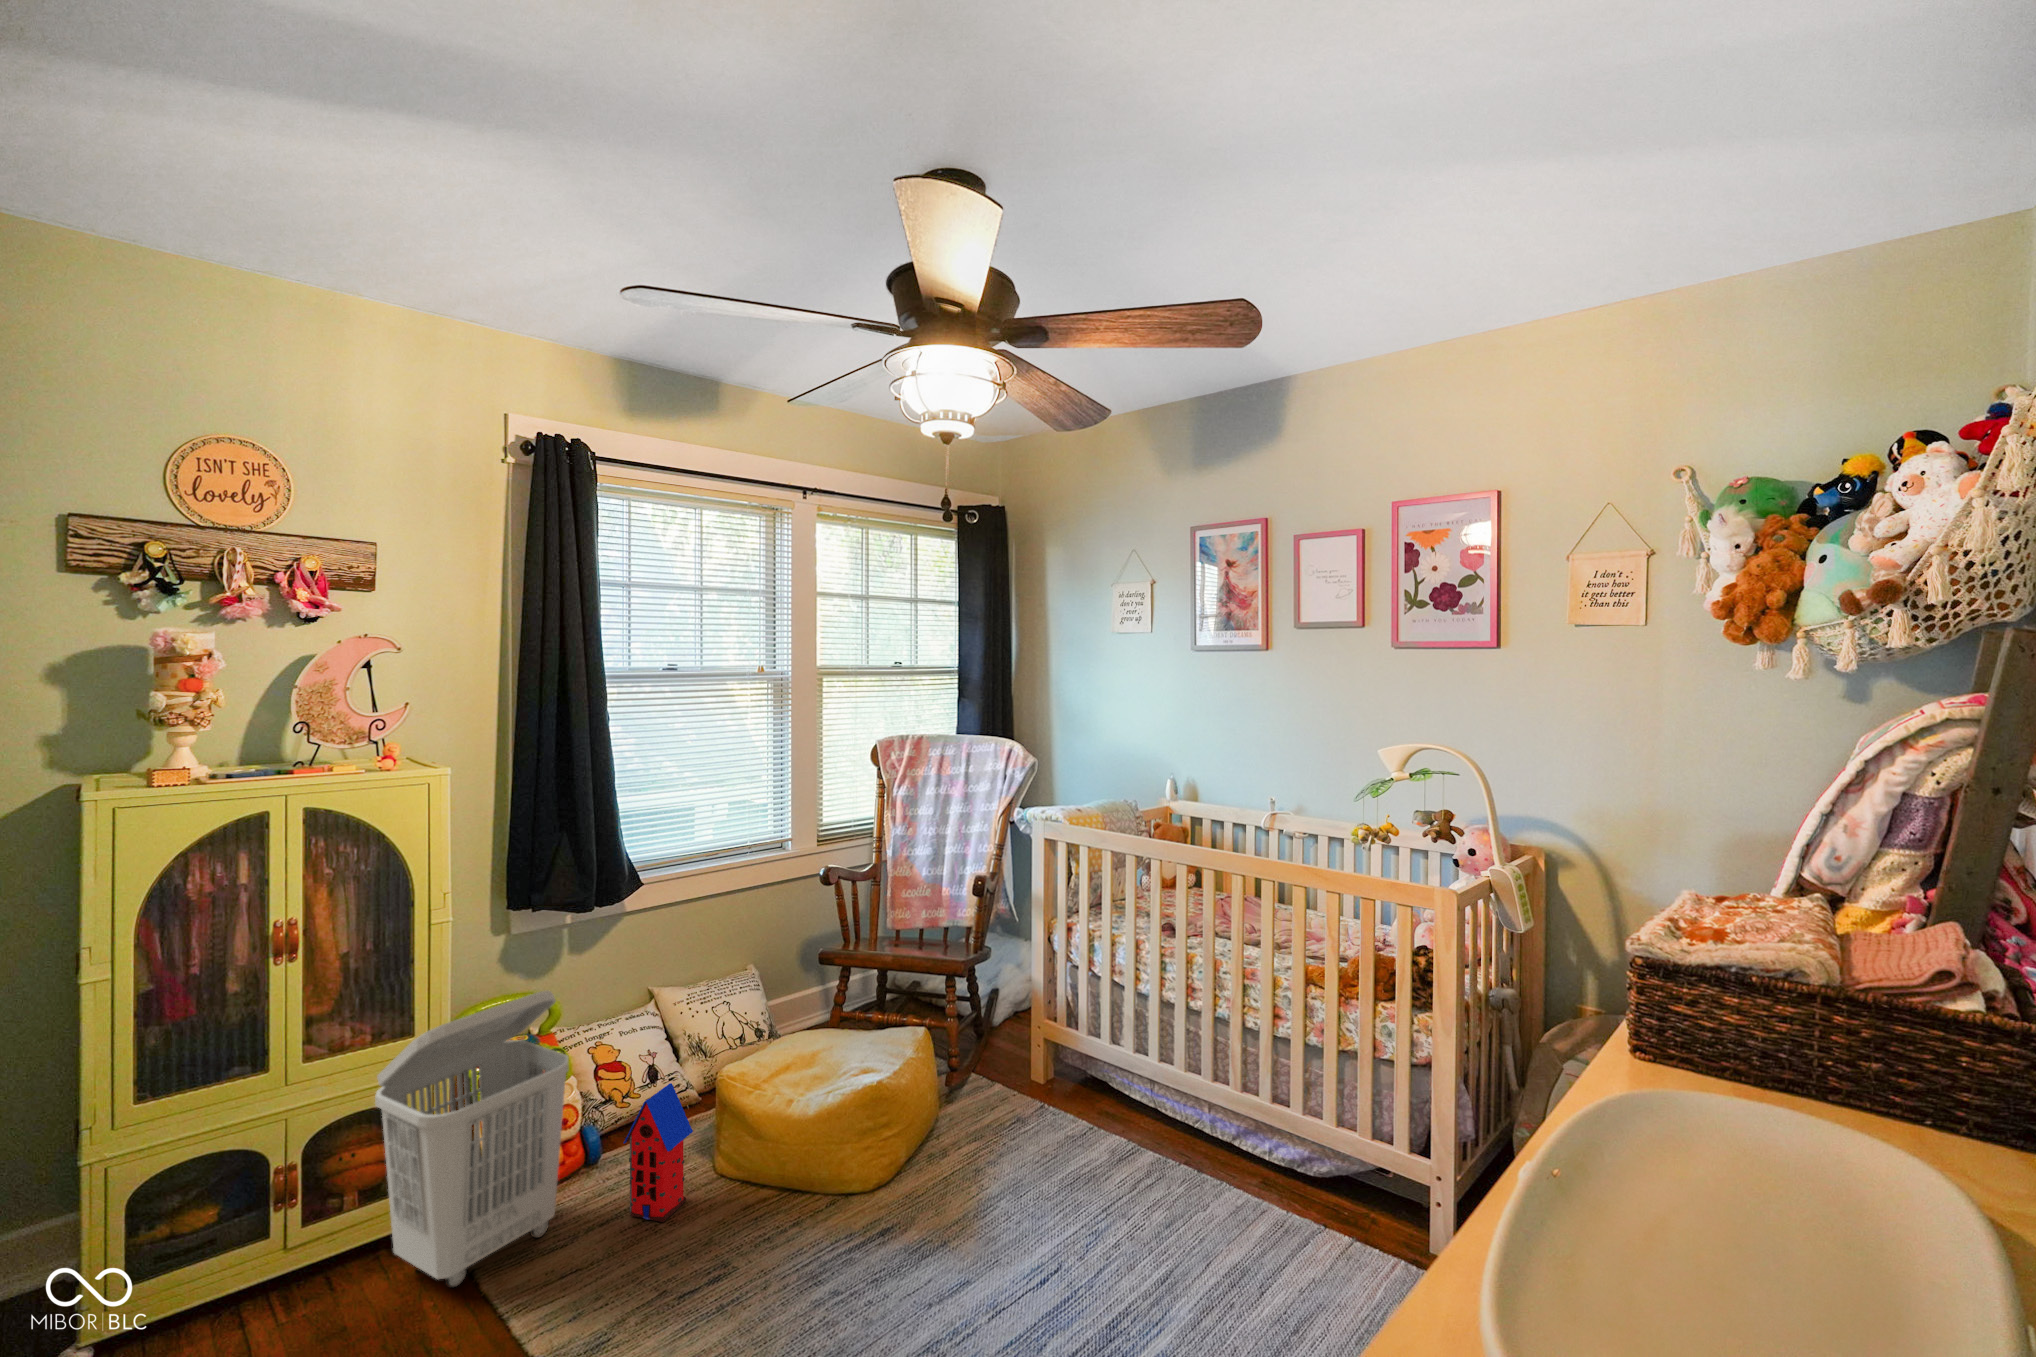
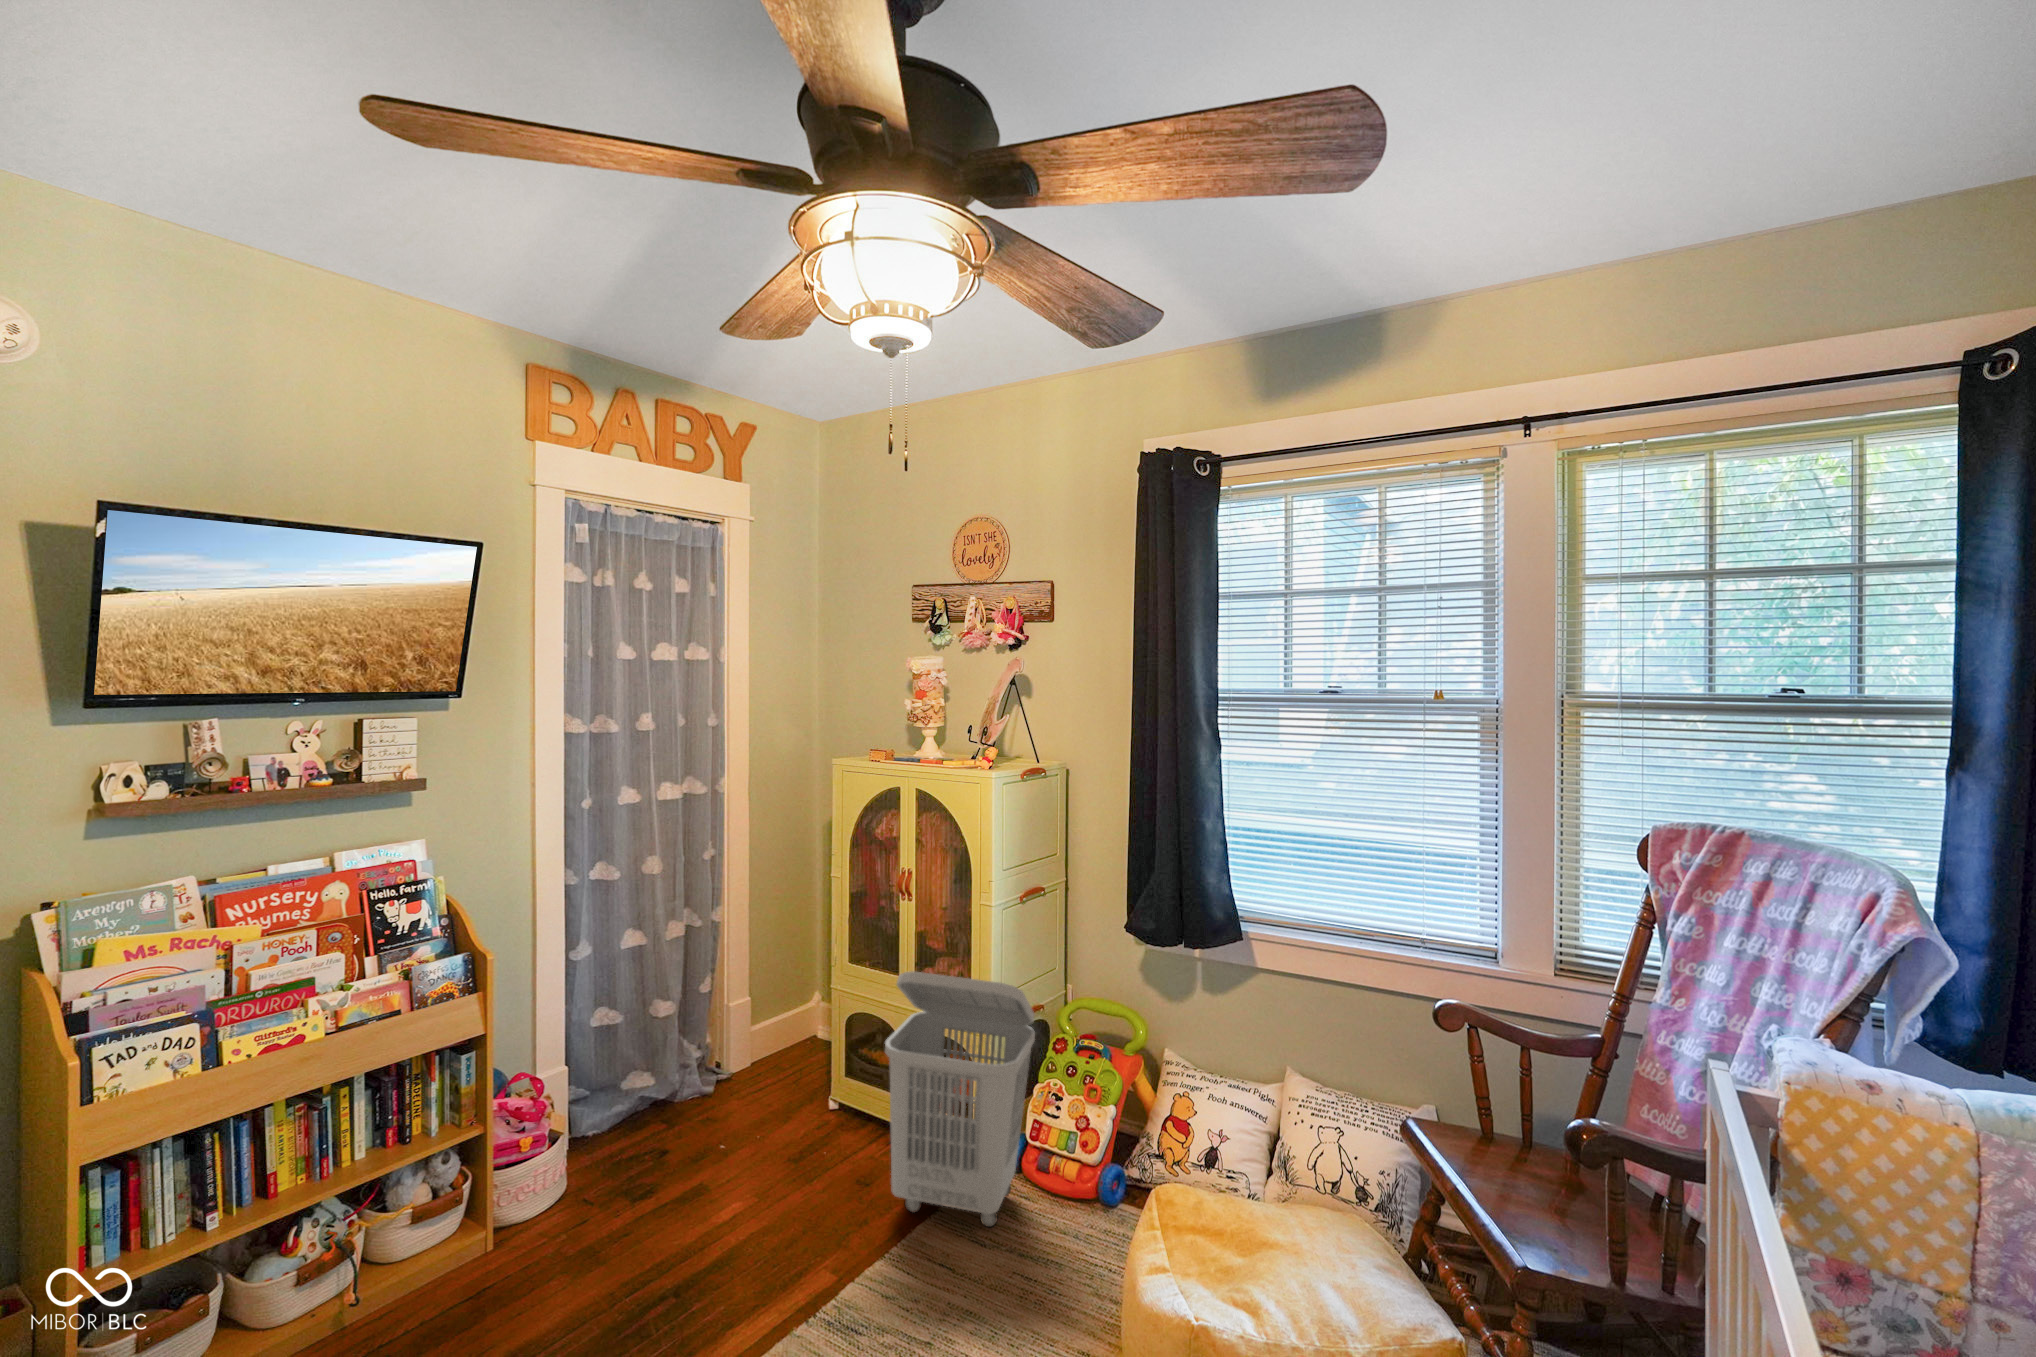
toy house: present [624,1083,693,1222] -> none [1036,1150,1088,1300]

